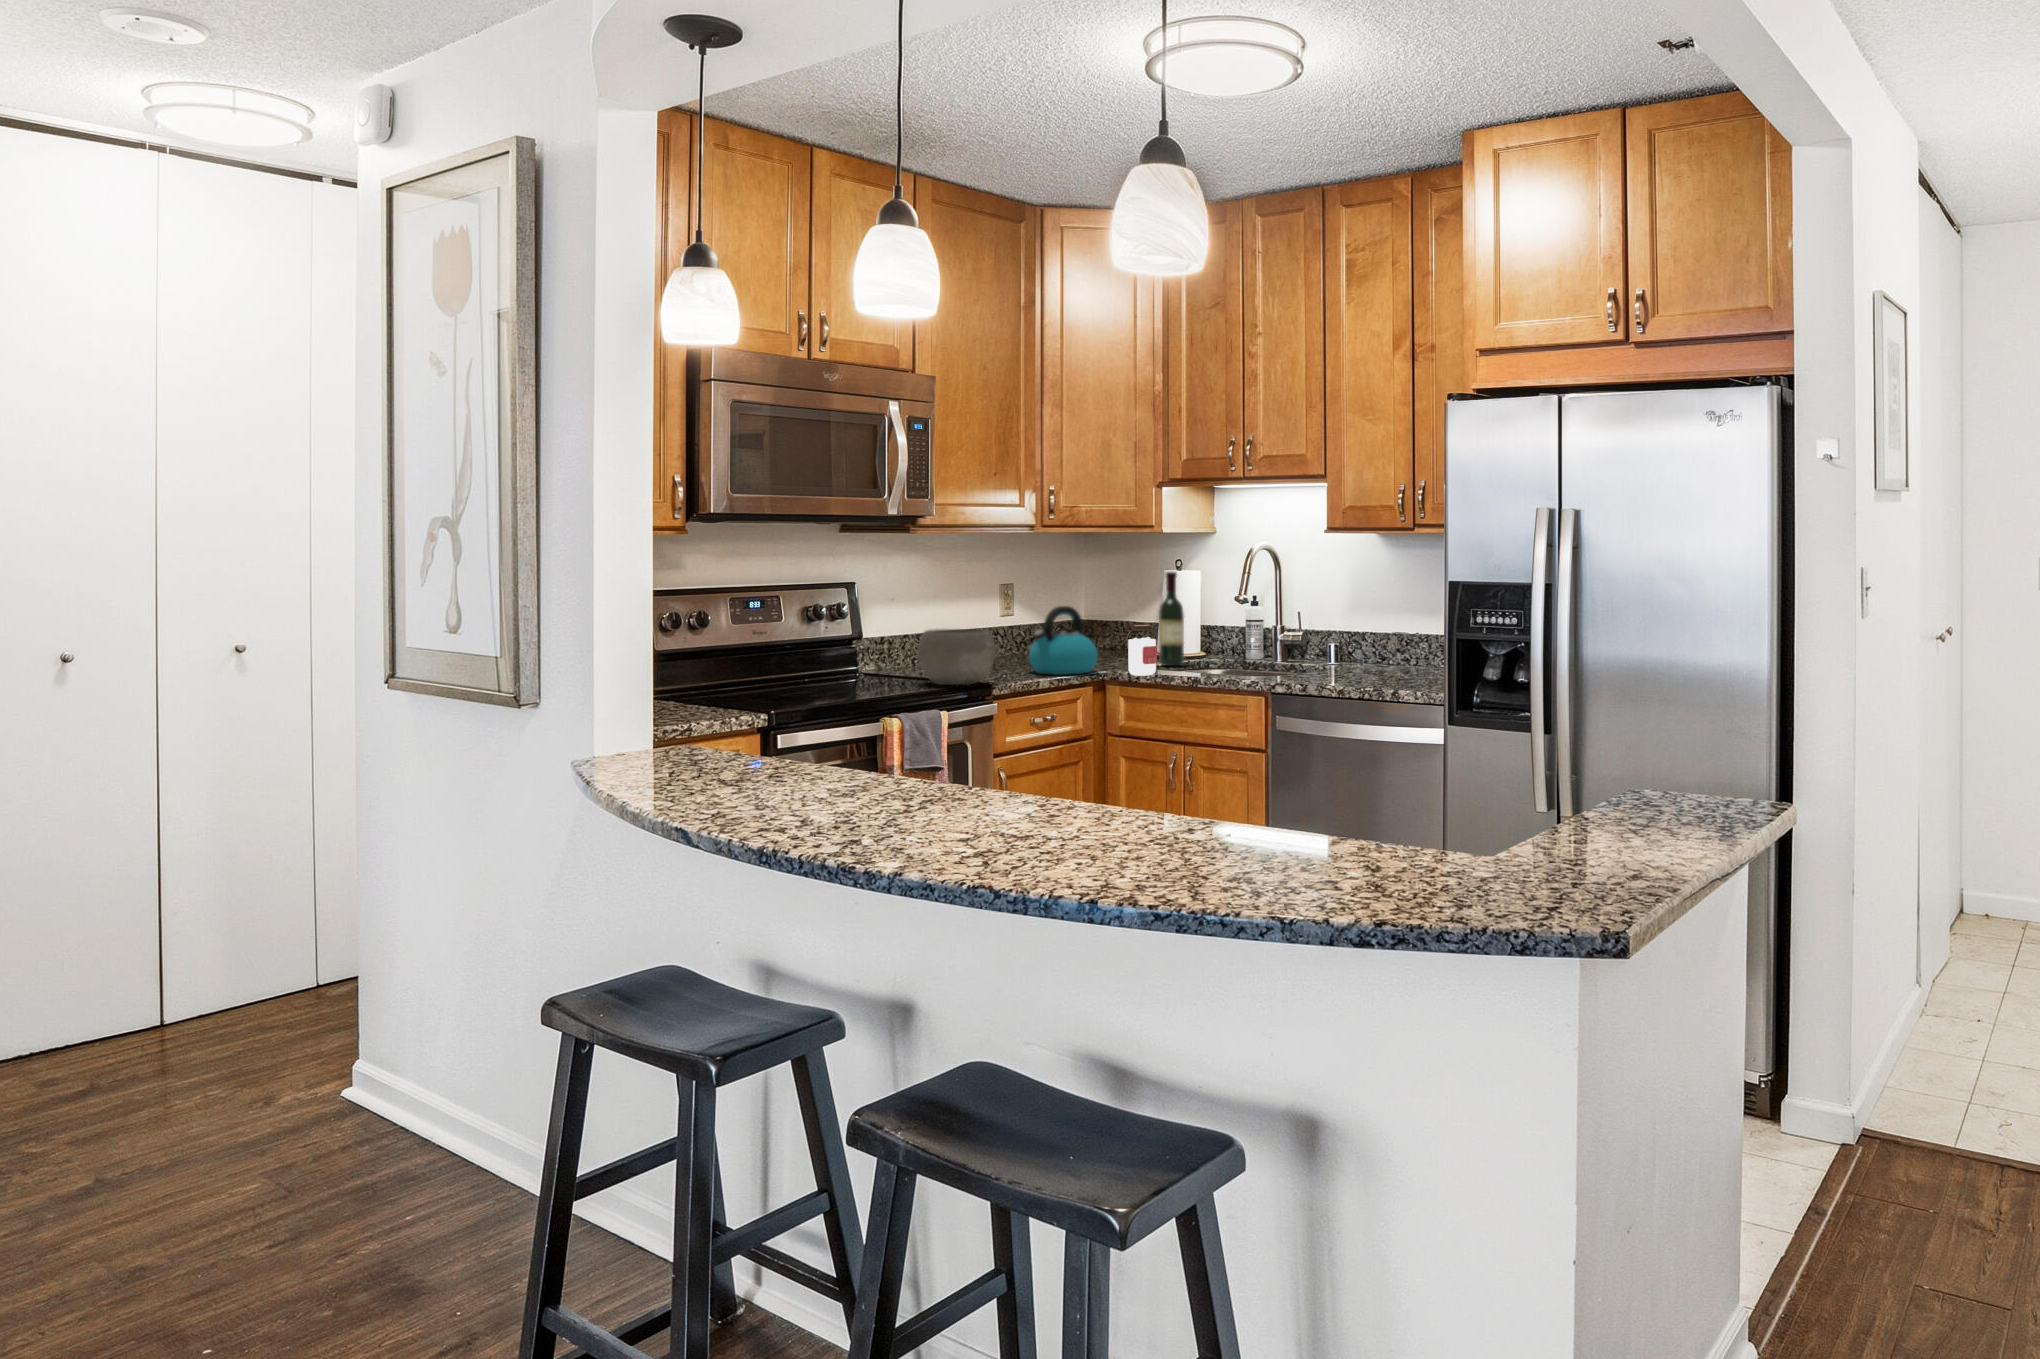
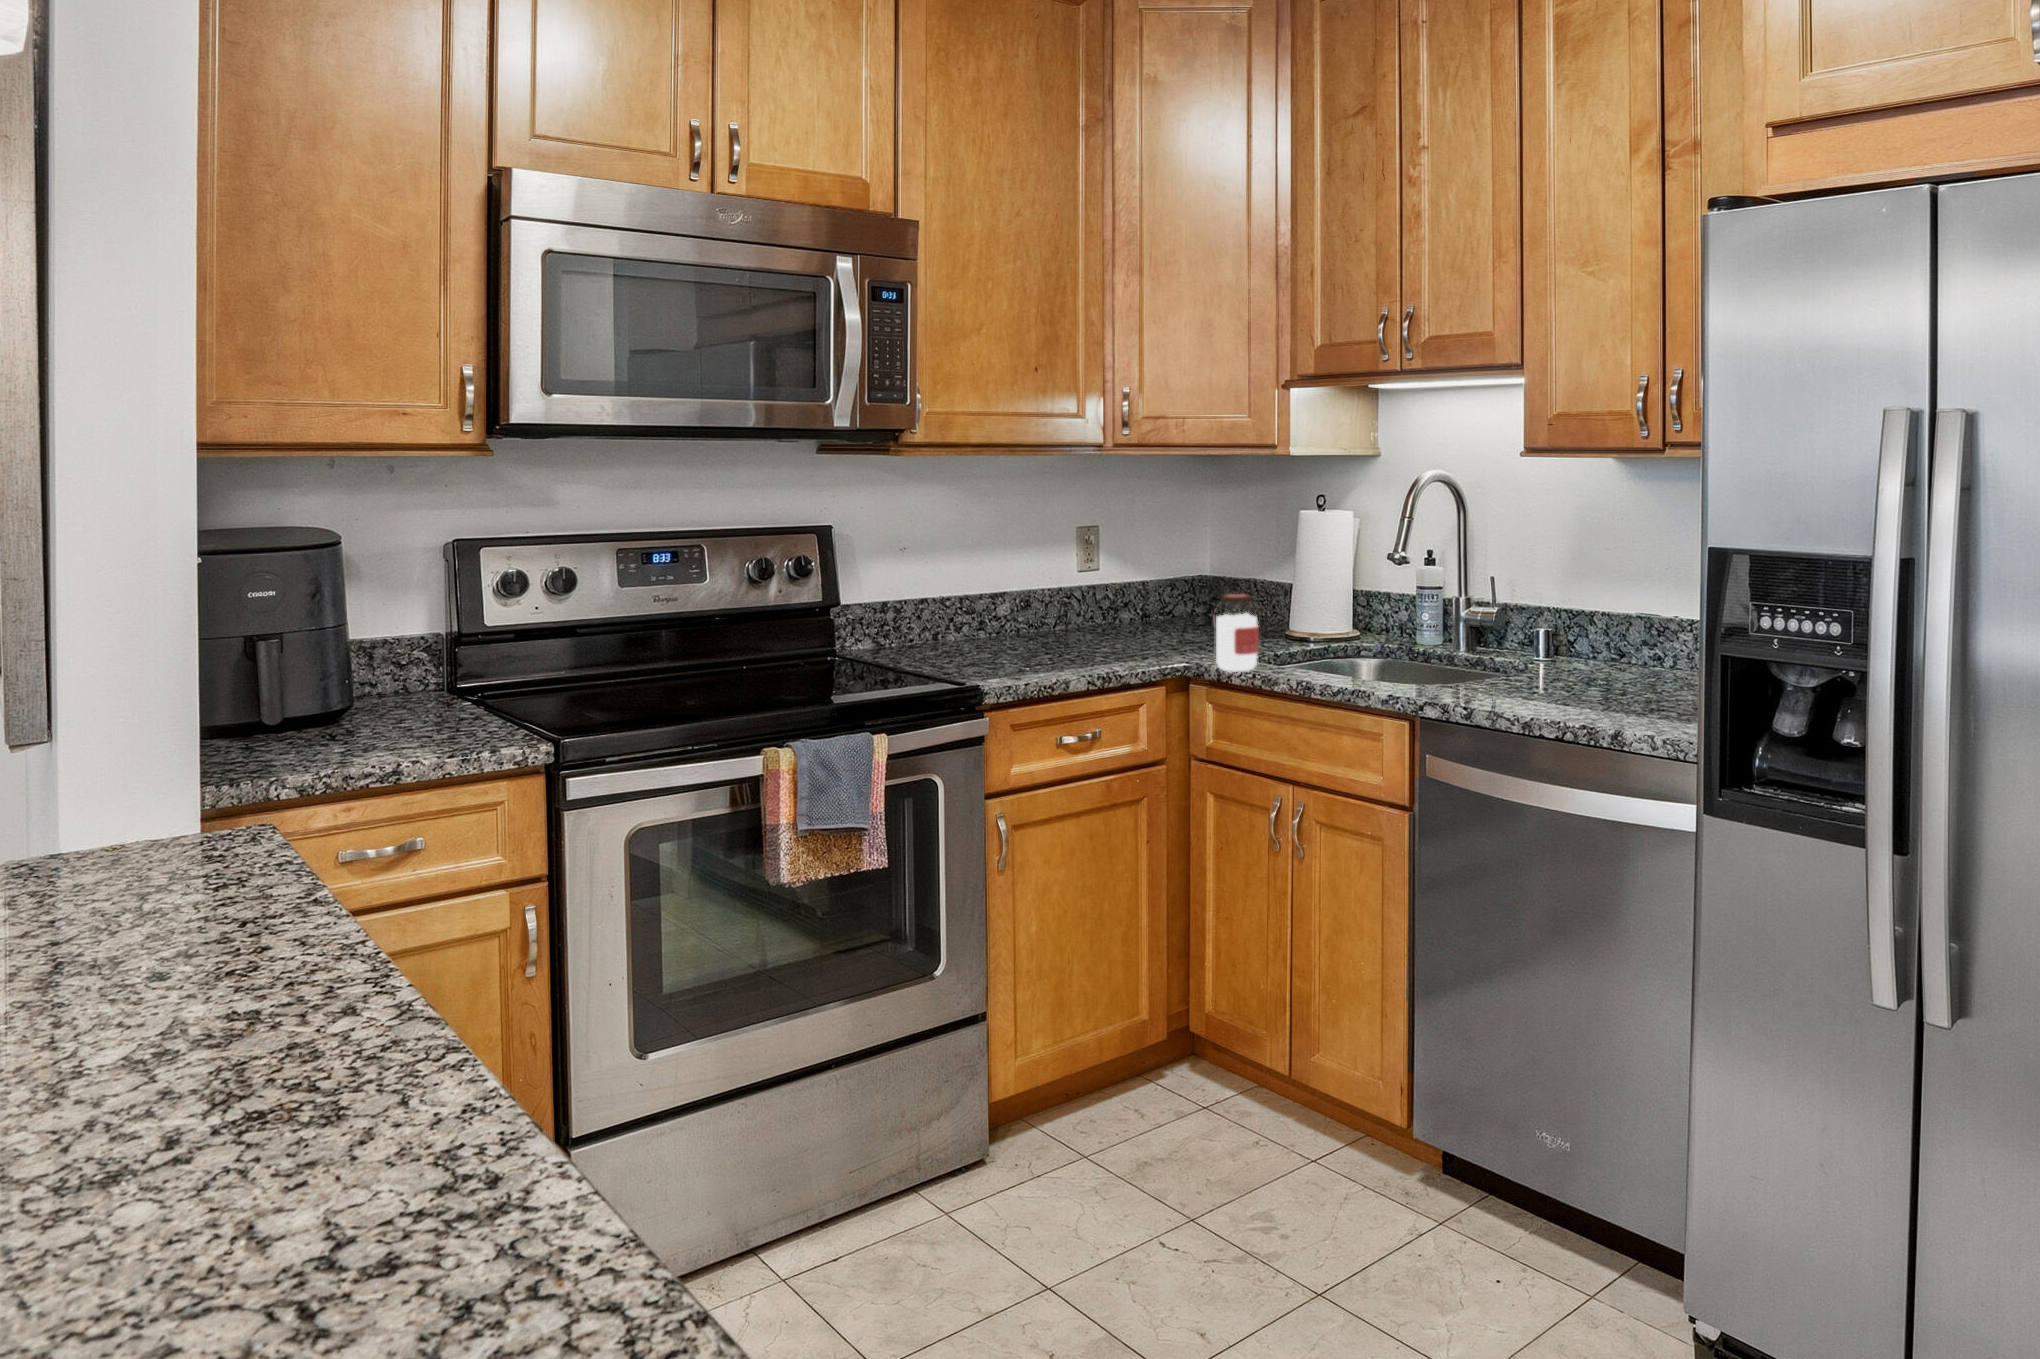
wine bottle: present [1159,572,1184,666] -> none [1280,514,1316,653]
kettle: present [1029,606,1098,675] -> none [1076,563,1179,666]
bowl: present [918,629,996,685] -> none [887,597,1006,683]

